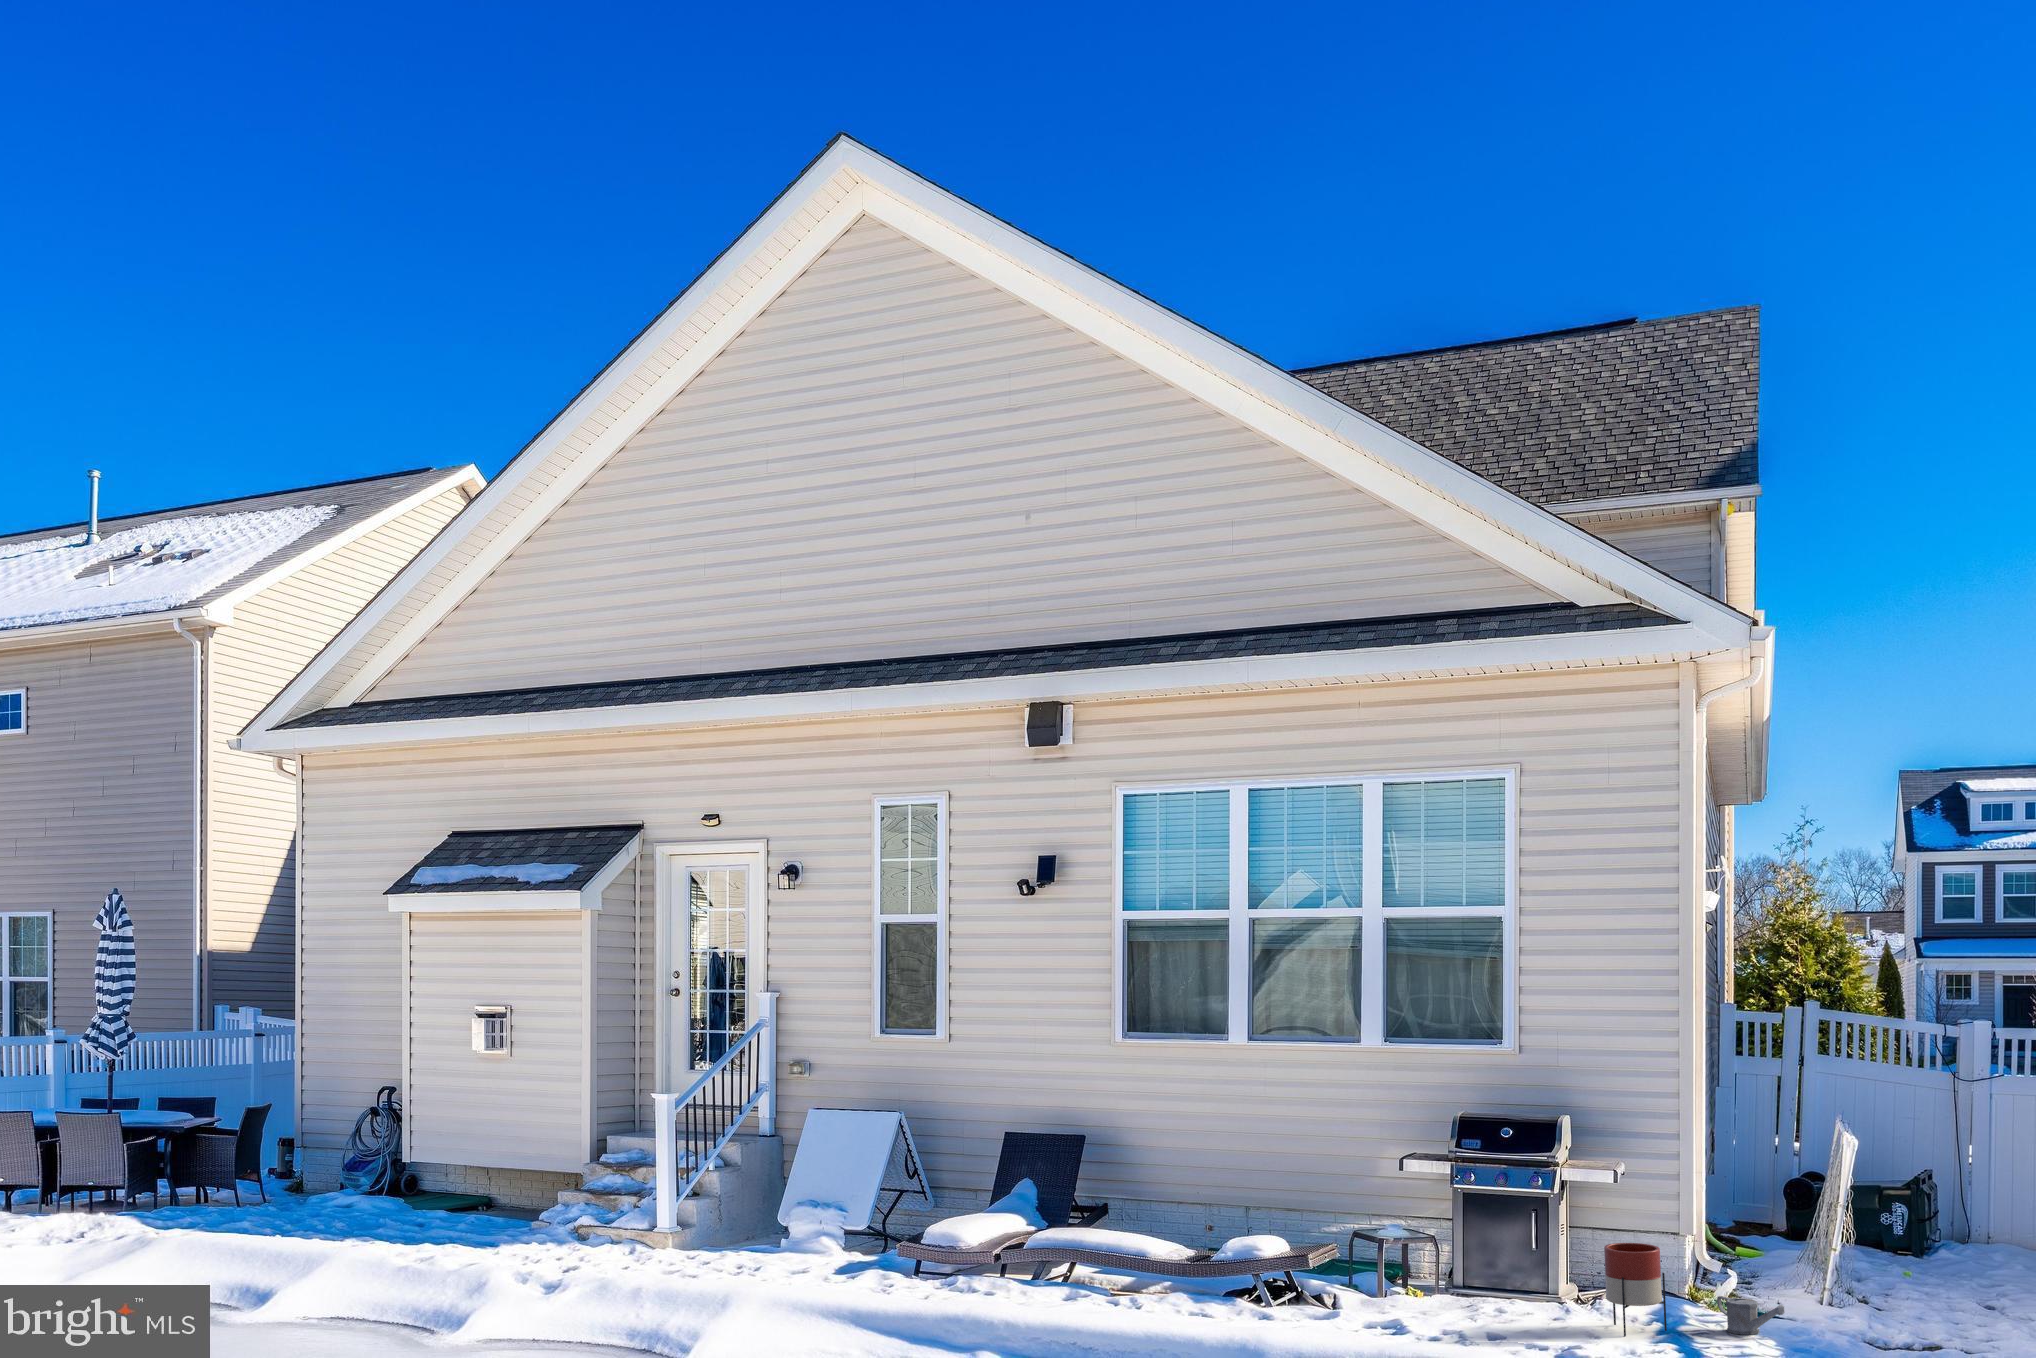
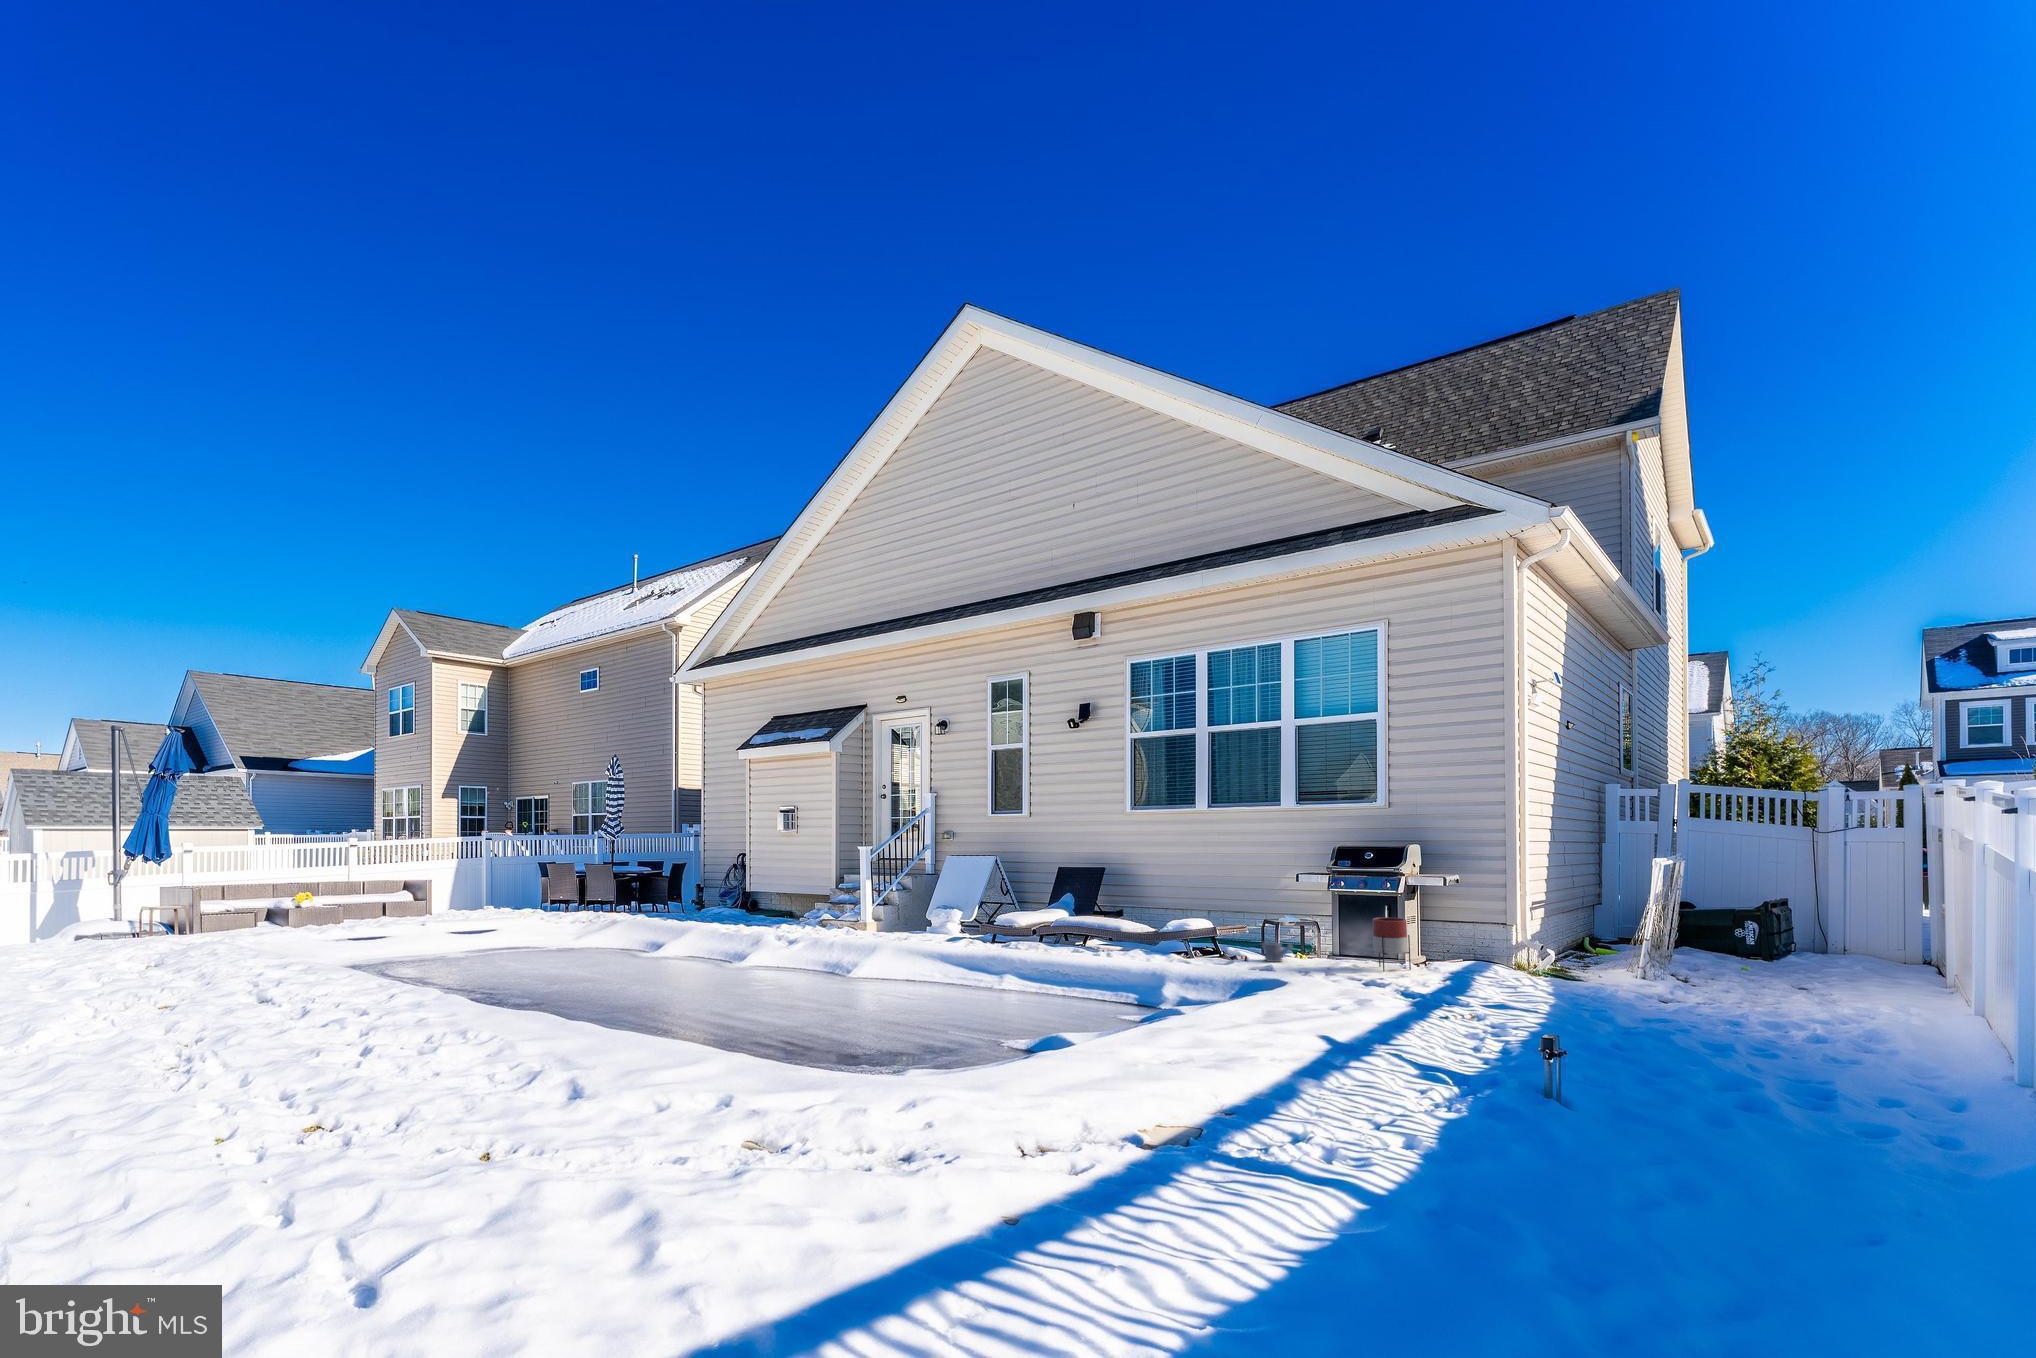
watering can: present [1717,1296,1785,1335] -> present [1262,942,1292,962]

